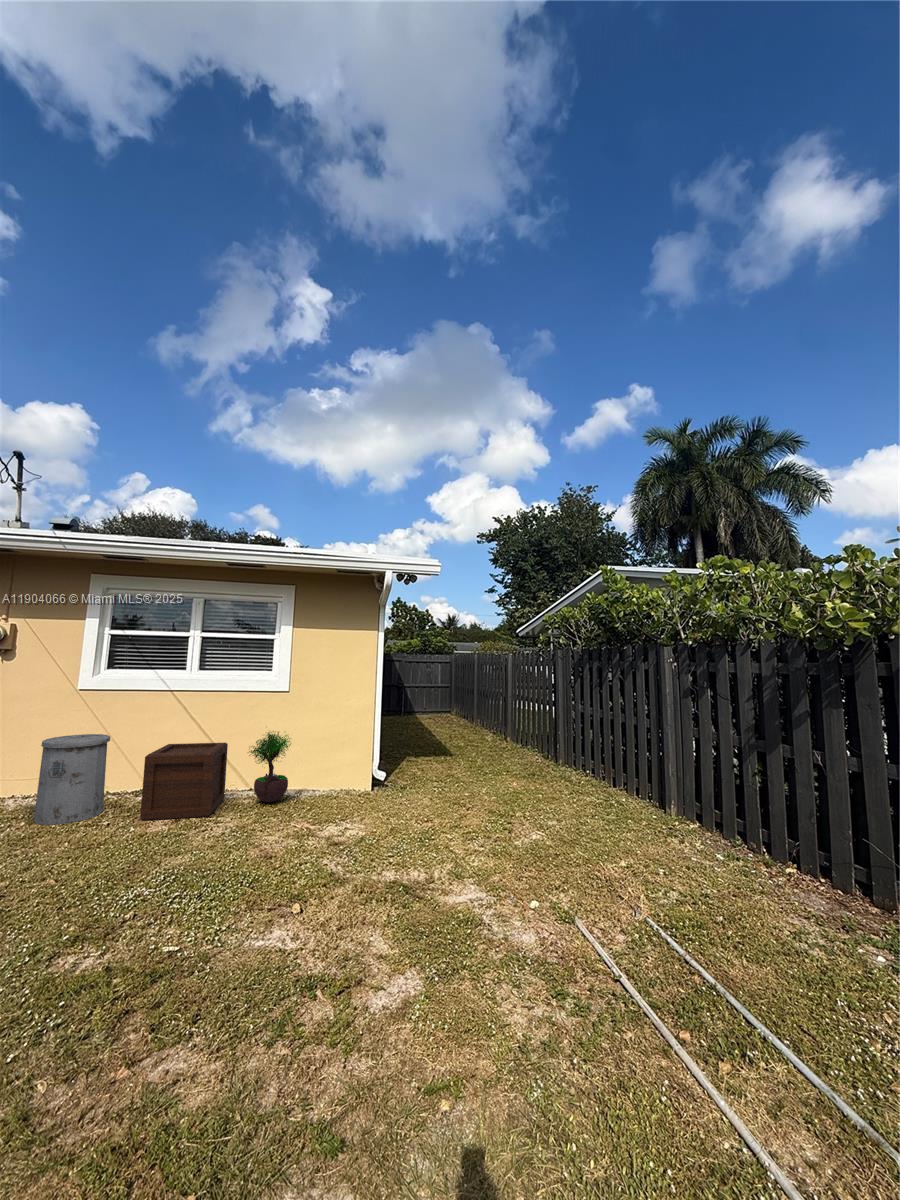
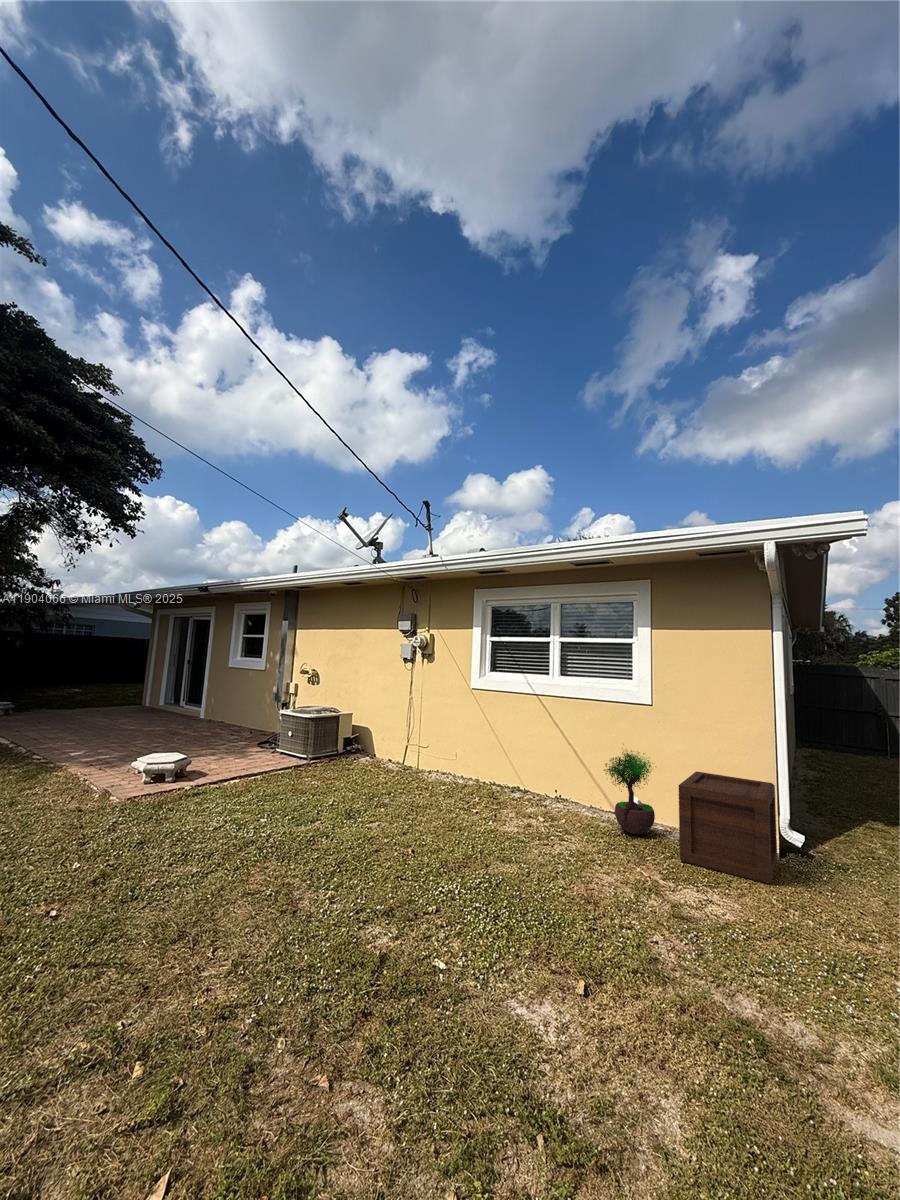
trash can: present [34,734,110,825] -> none [441,727,490,803]
wooden crate: present [140,743,228,820] -> present [679,771,777,884]

